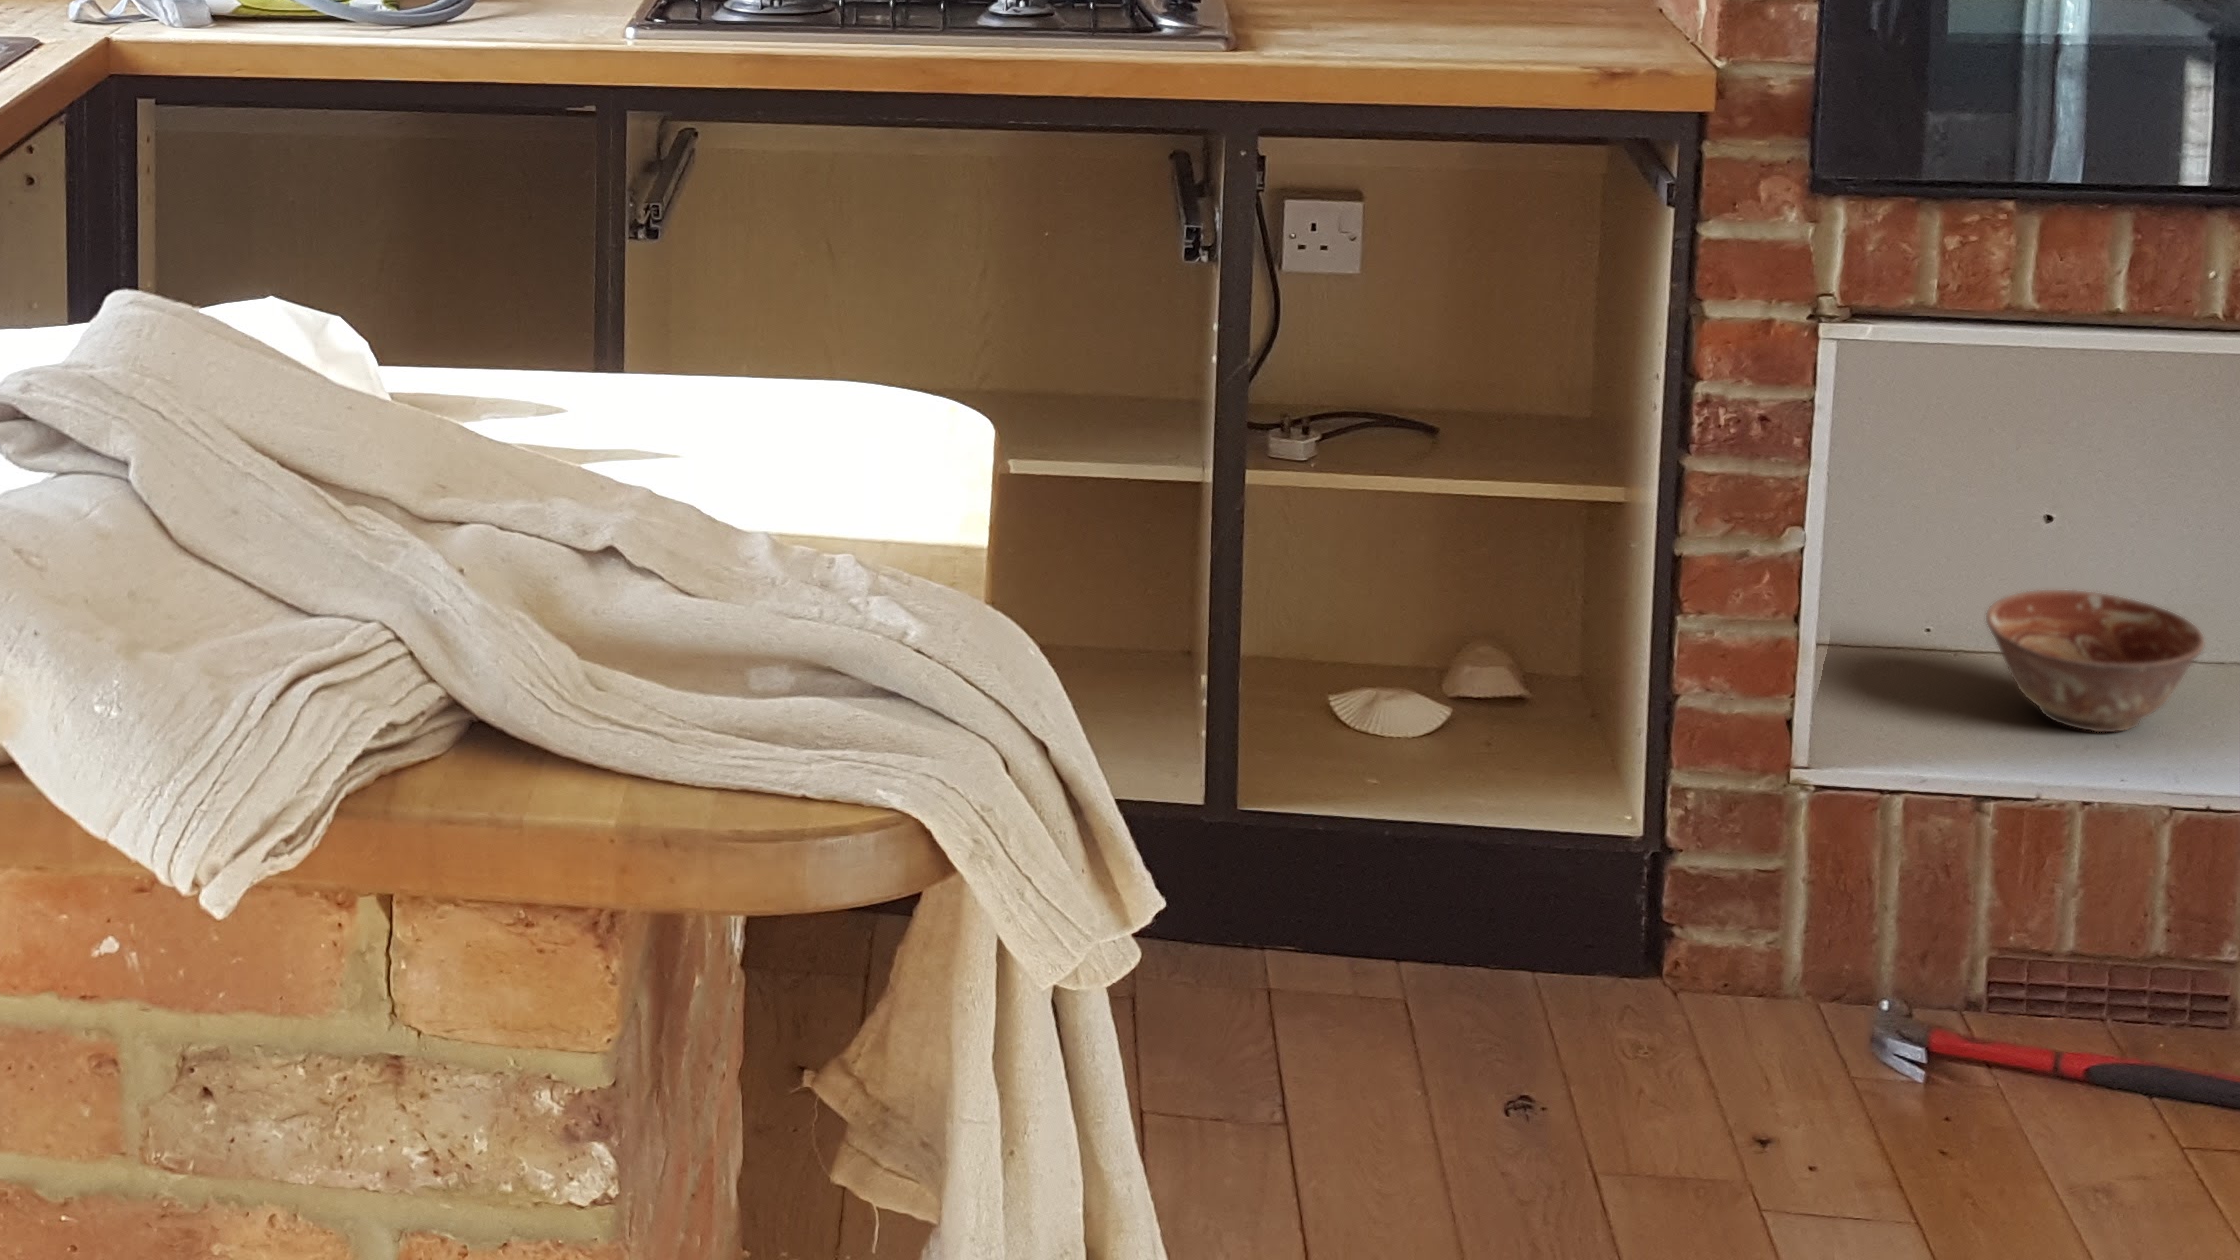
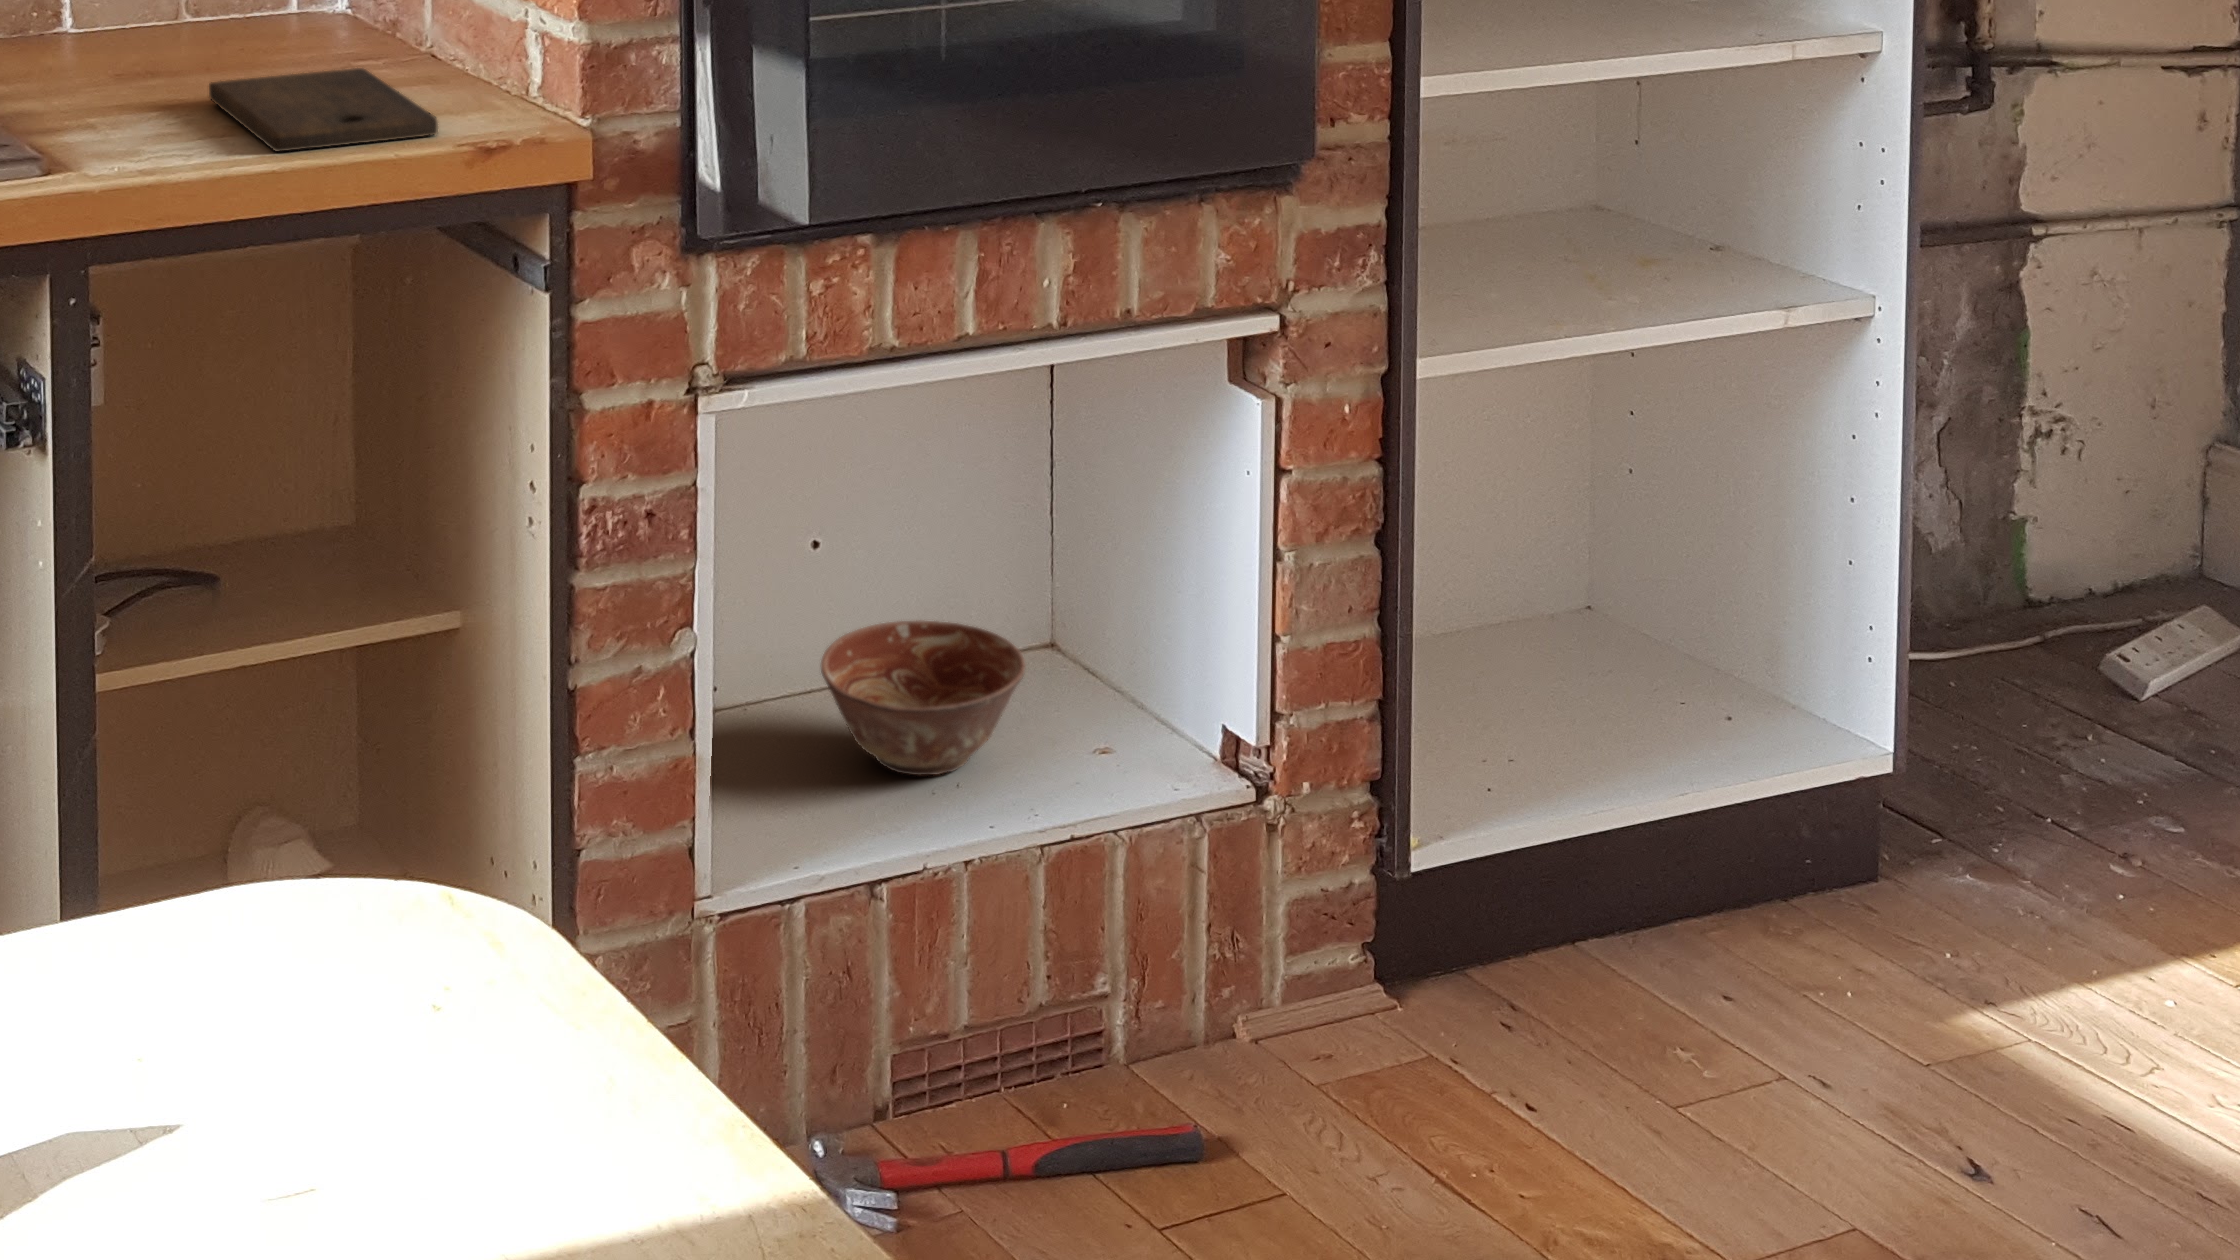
cutting board: none [1435,7,1597,61] -> present [209,68,438,151]

